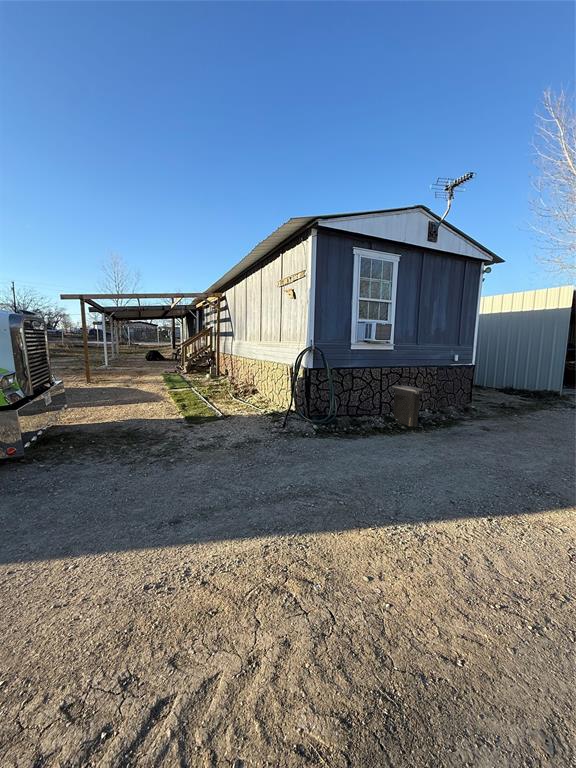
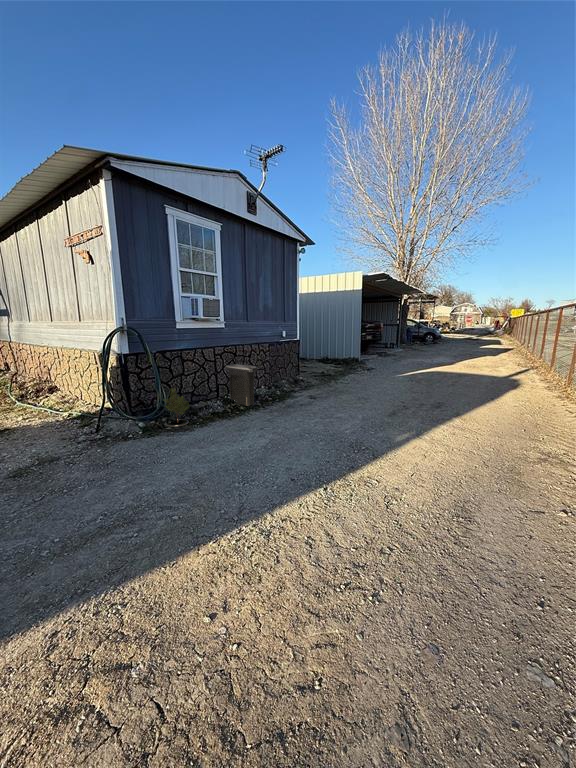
potted tree: none [334,398,358,434] -> present [164,389,189,427]

